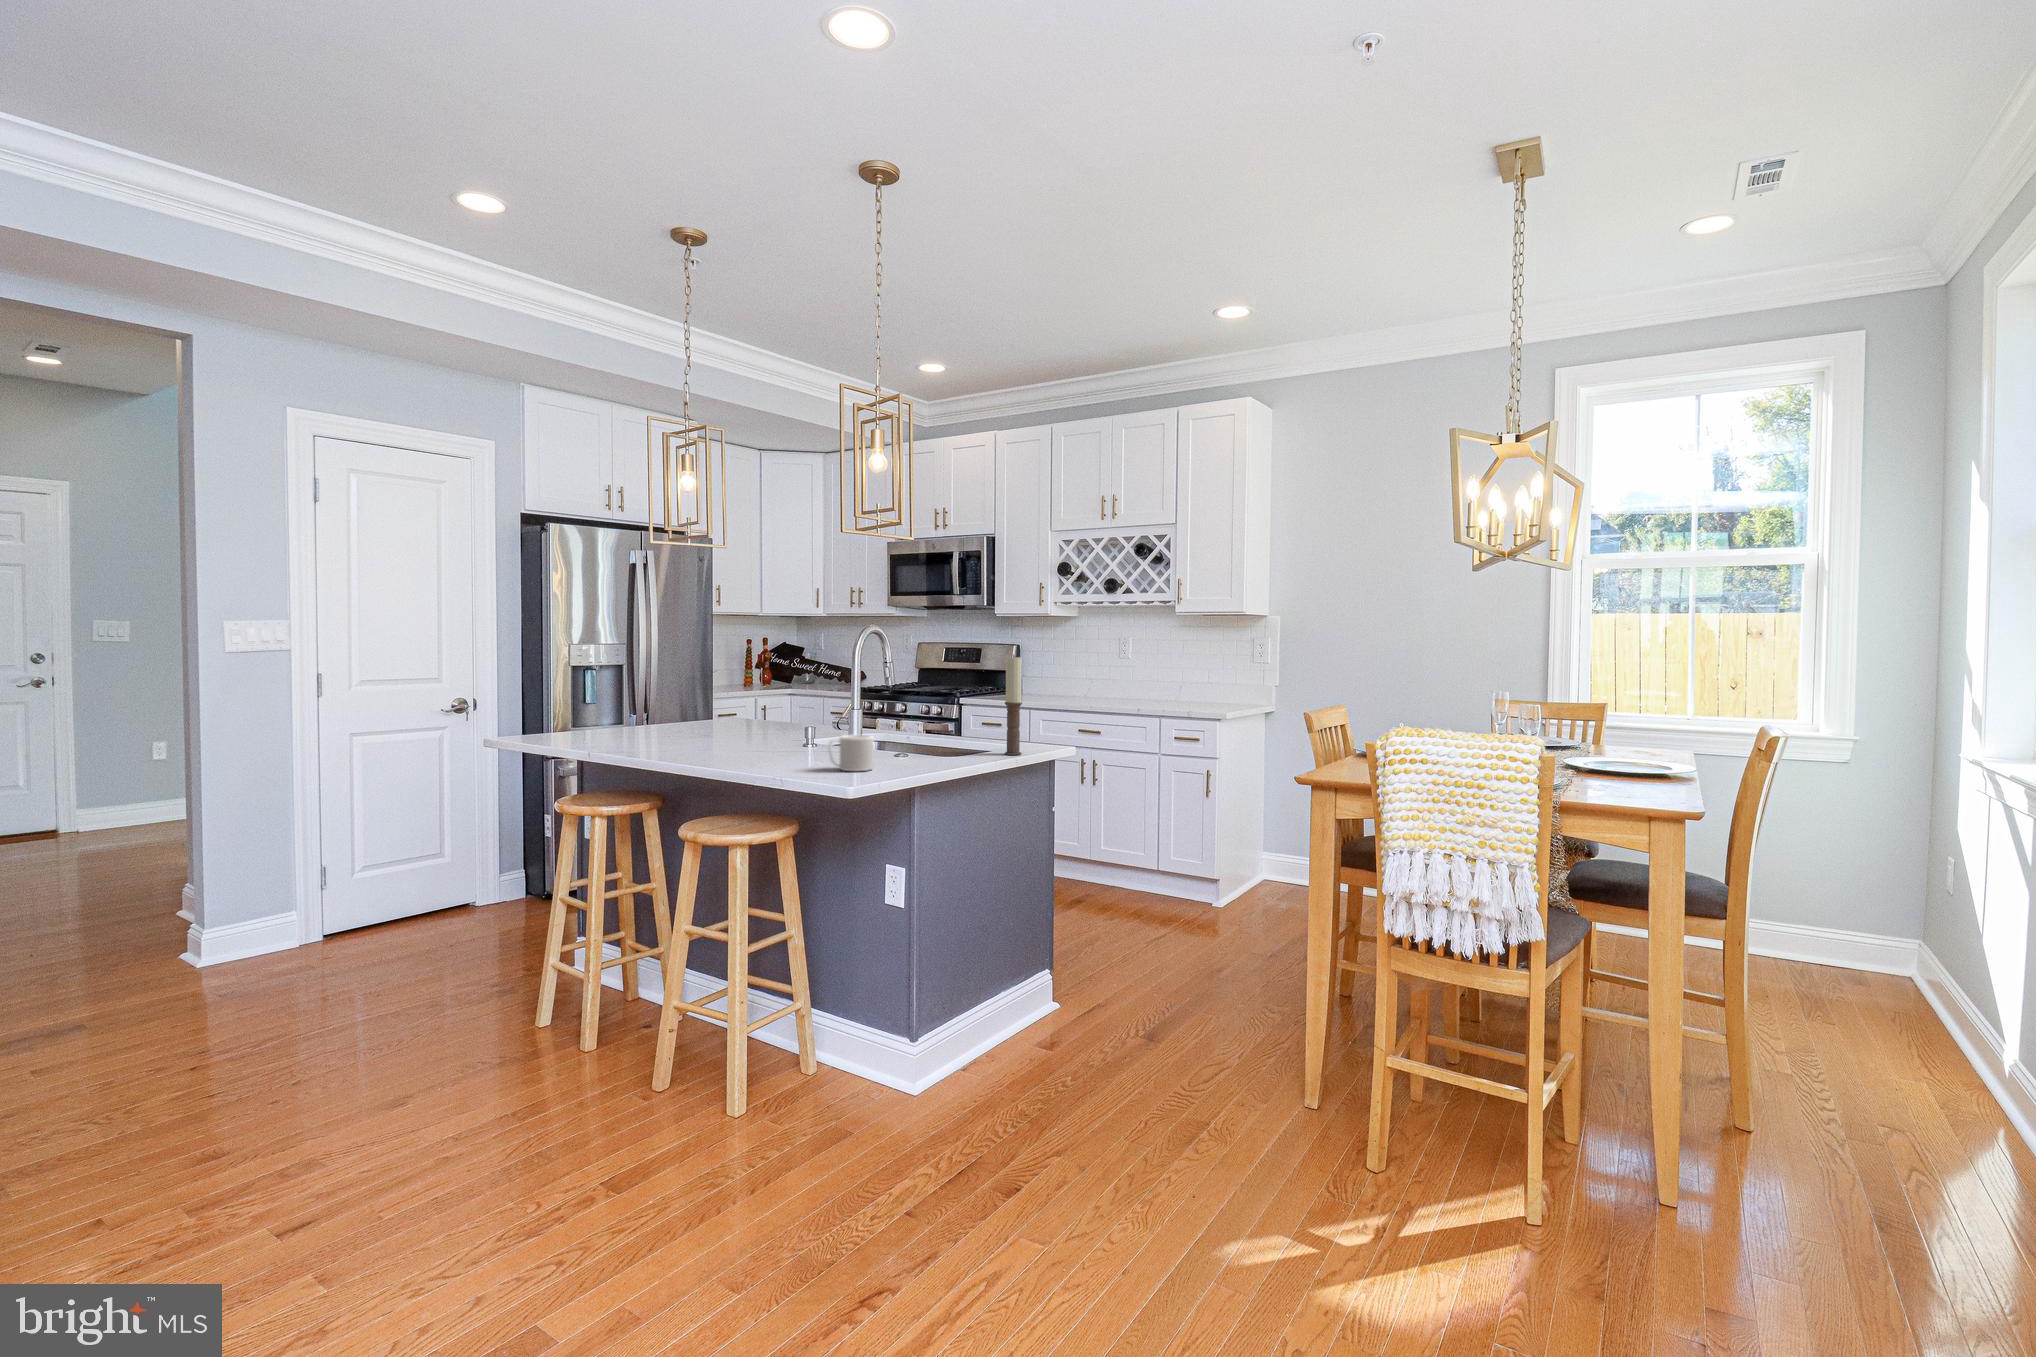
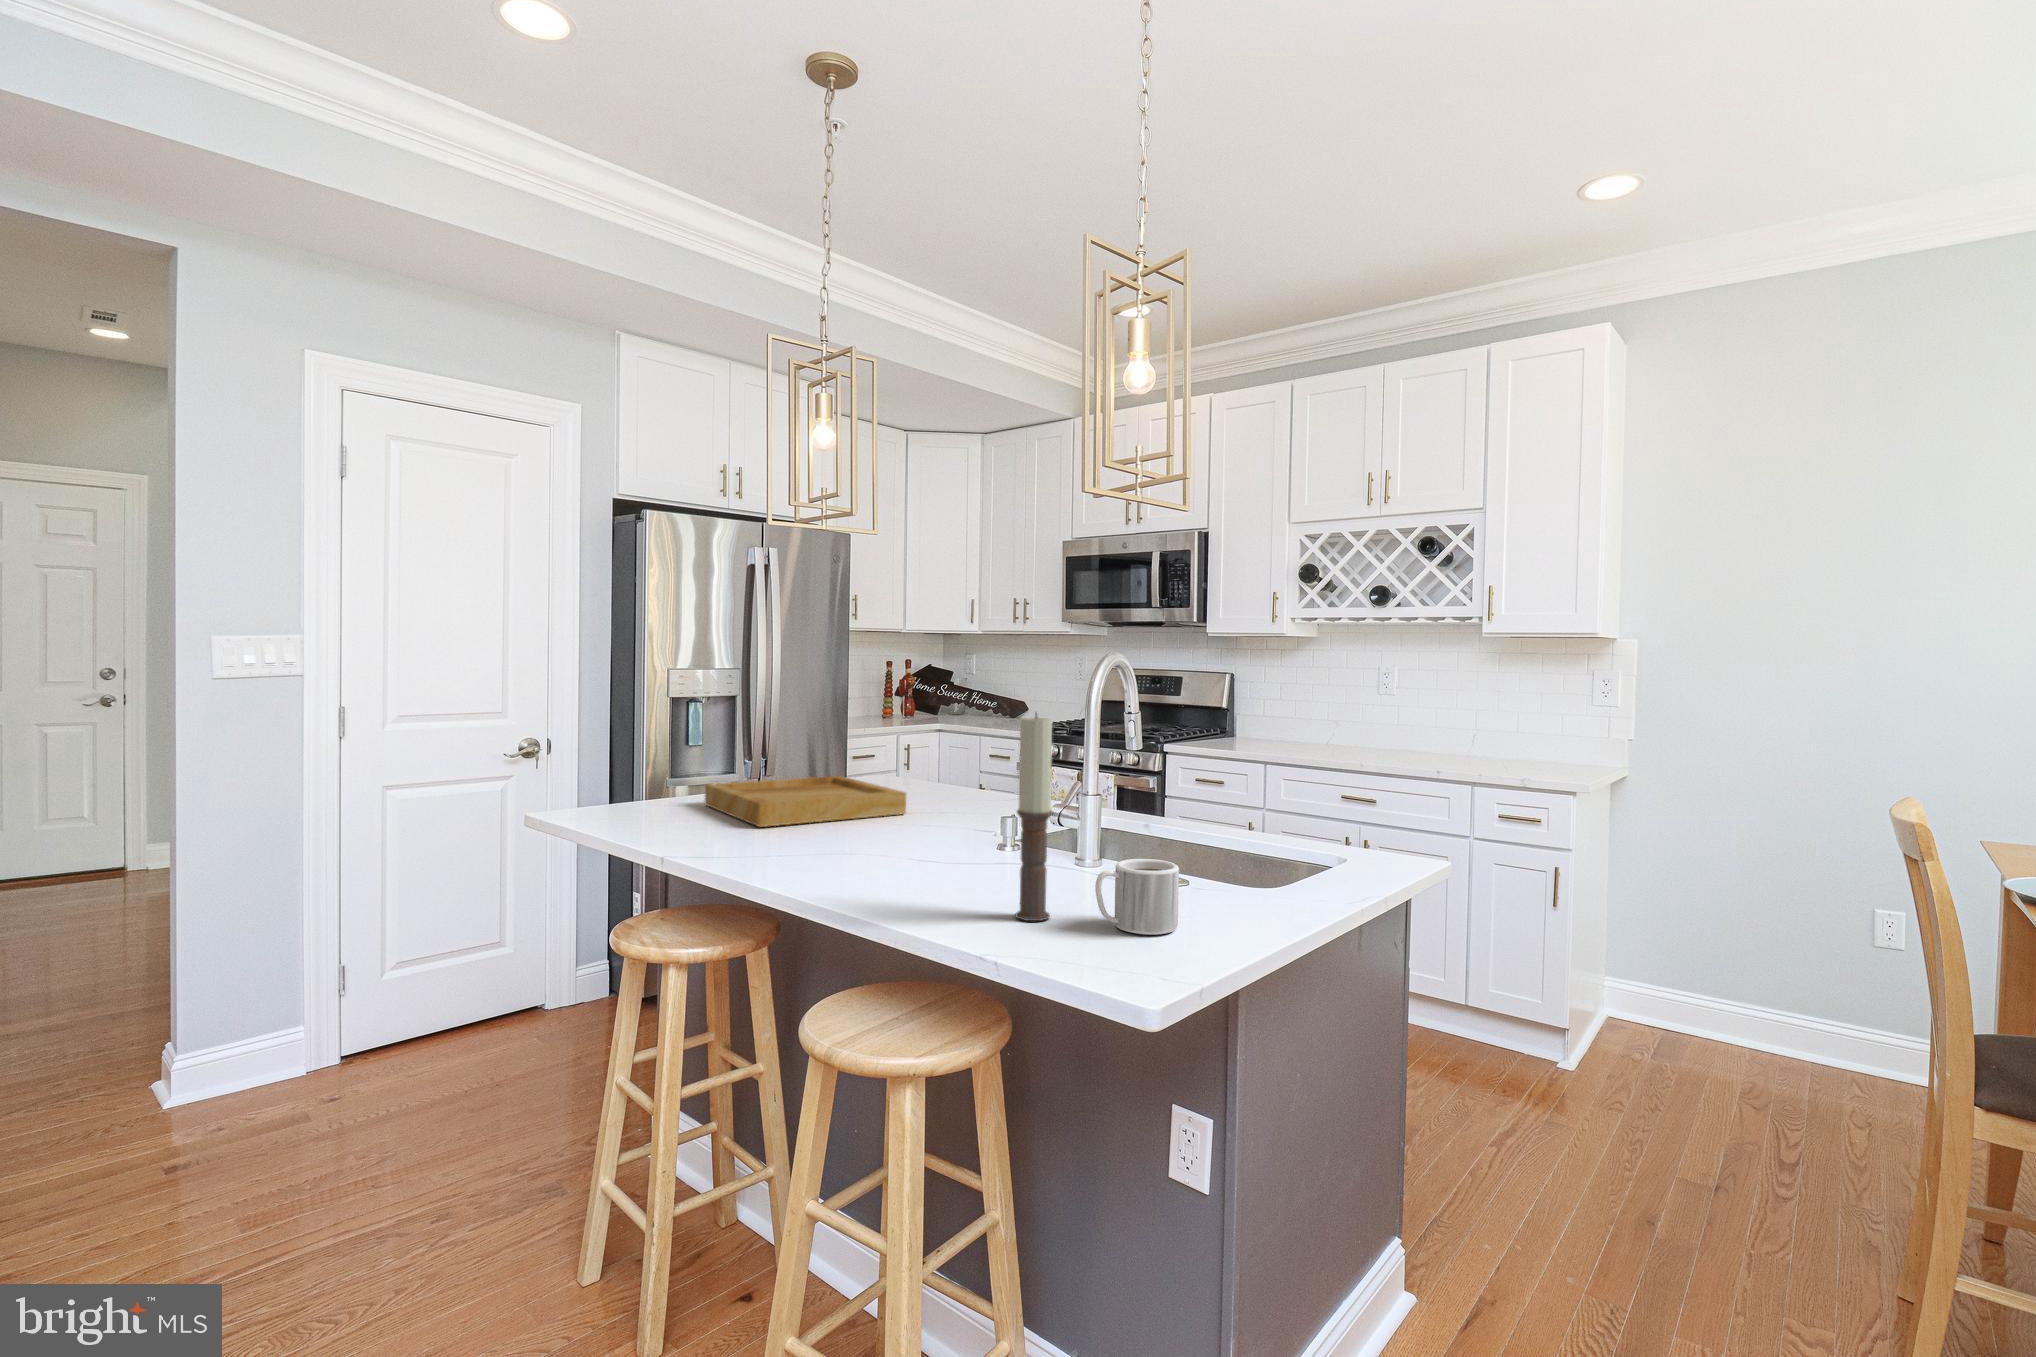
candle: present [1005,655,1022,755] -> present [1015,713,1052,921]
tray: none [604,714,742,740] -> present [705,776,906,827]

